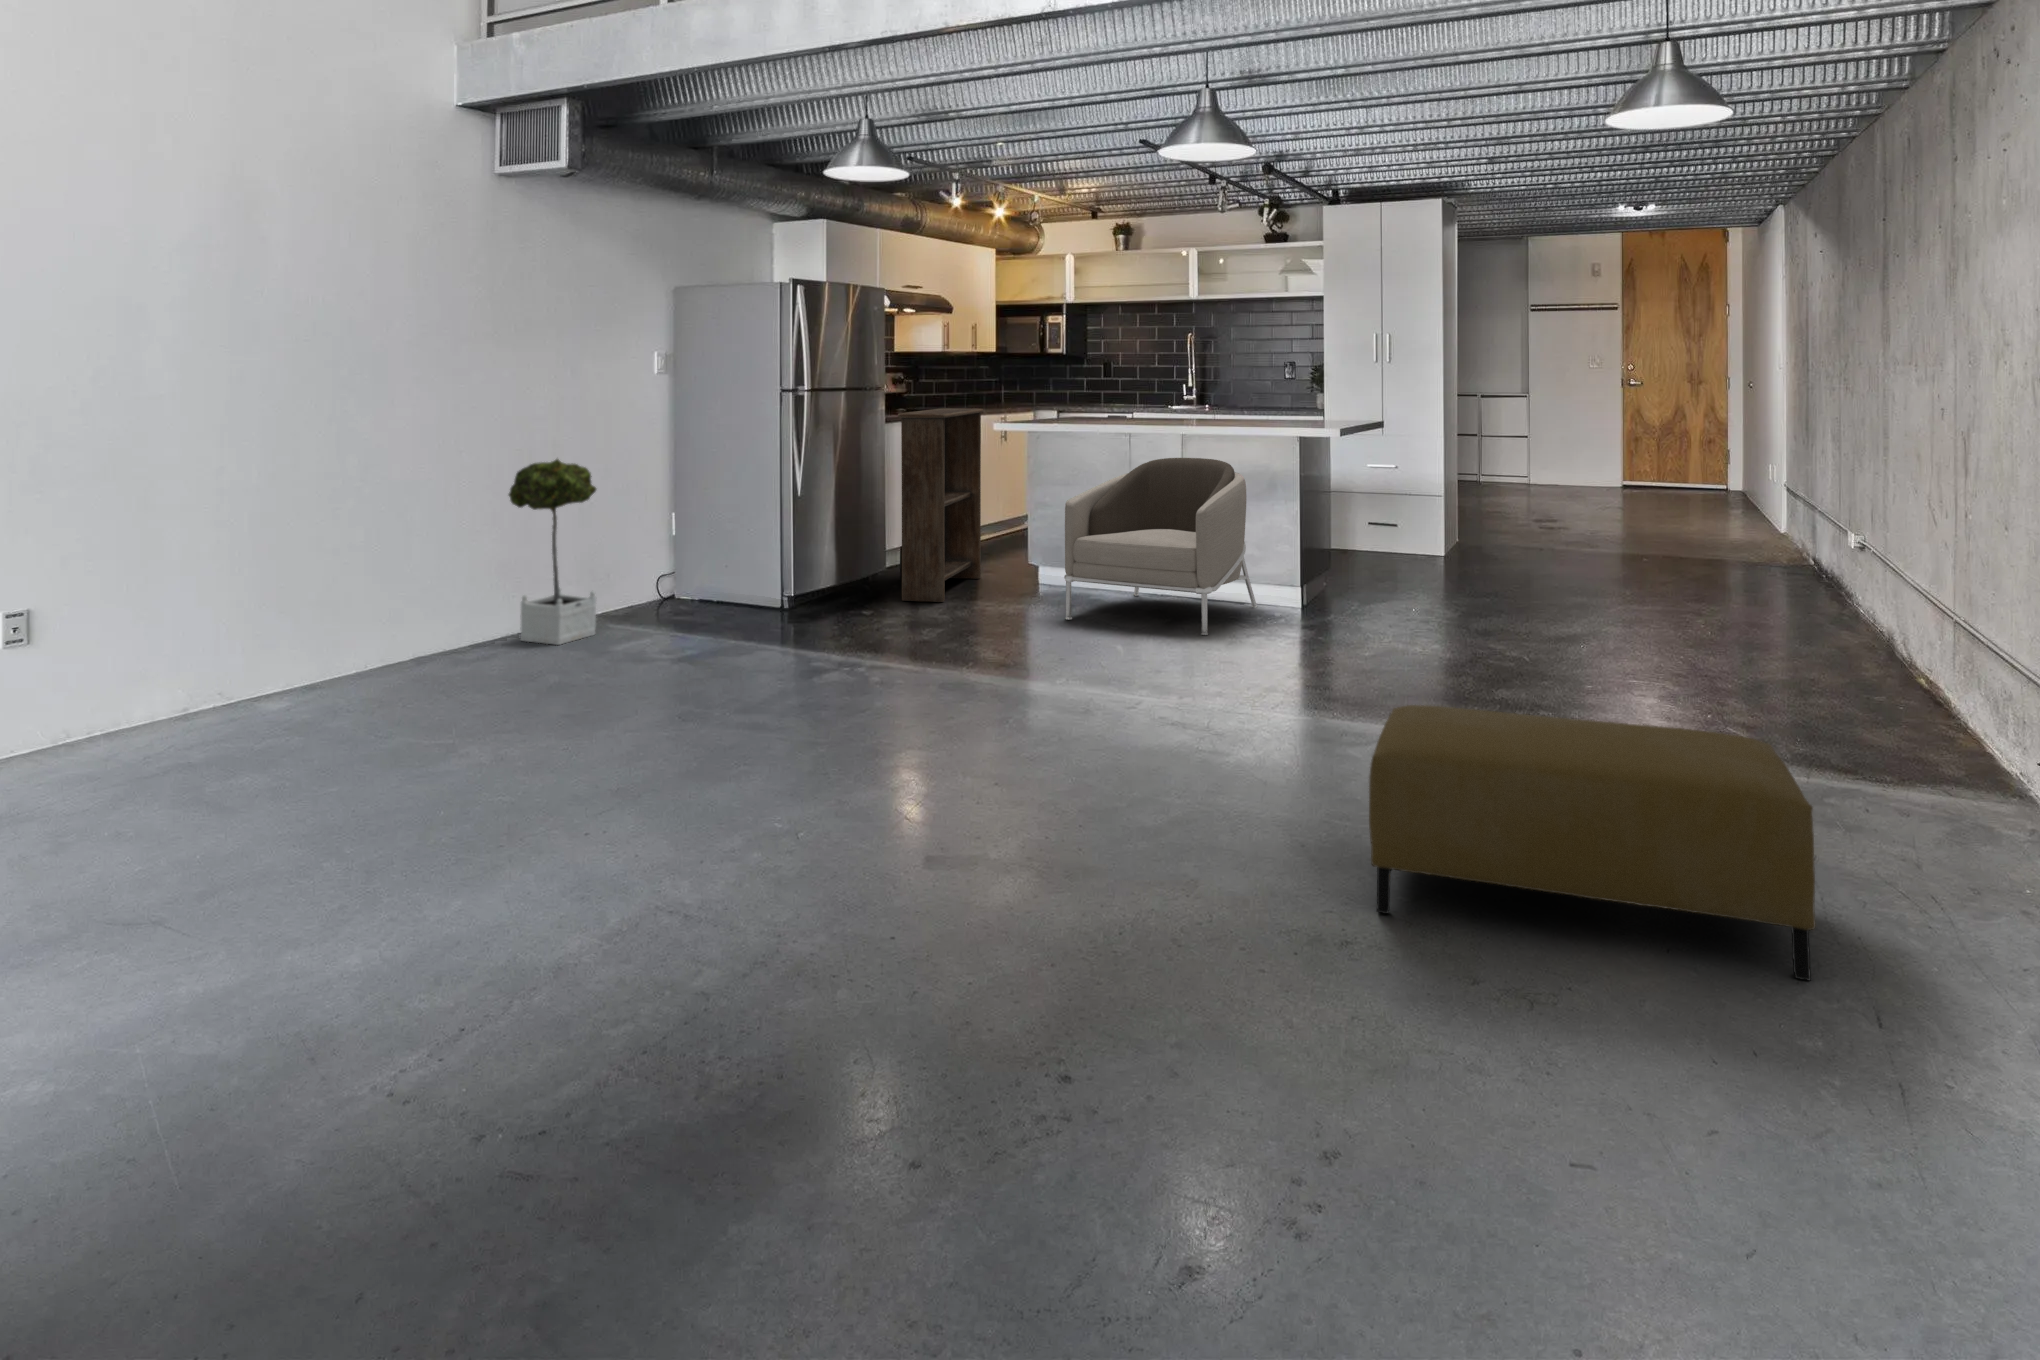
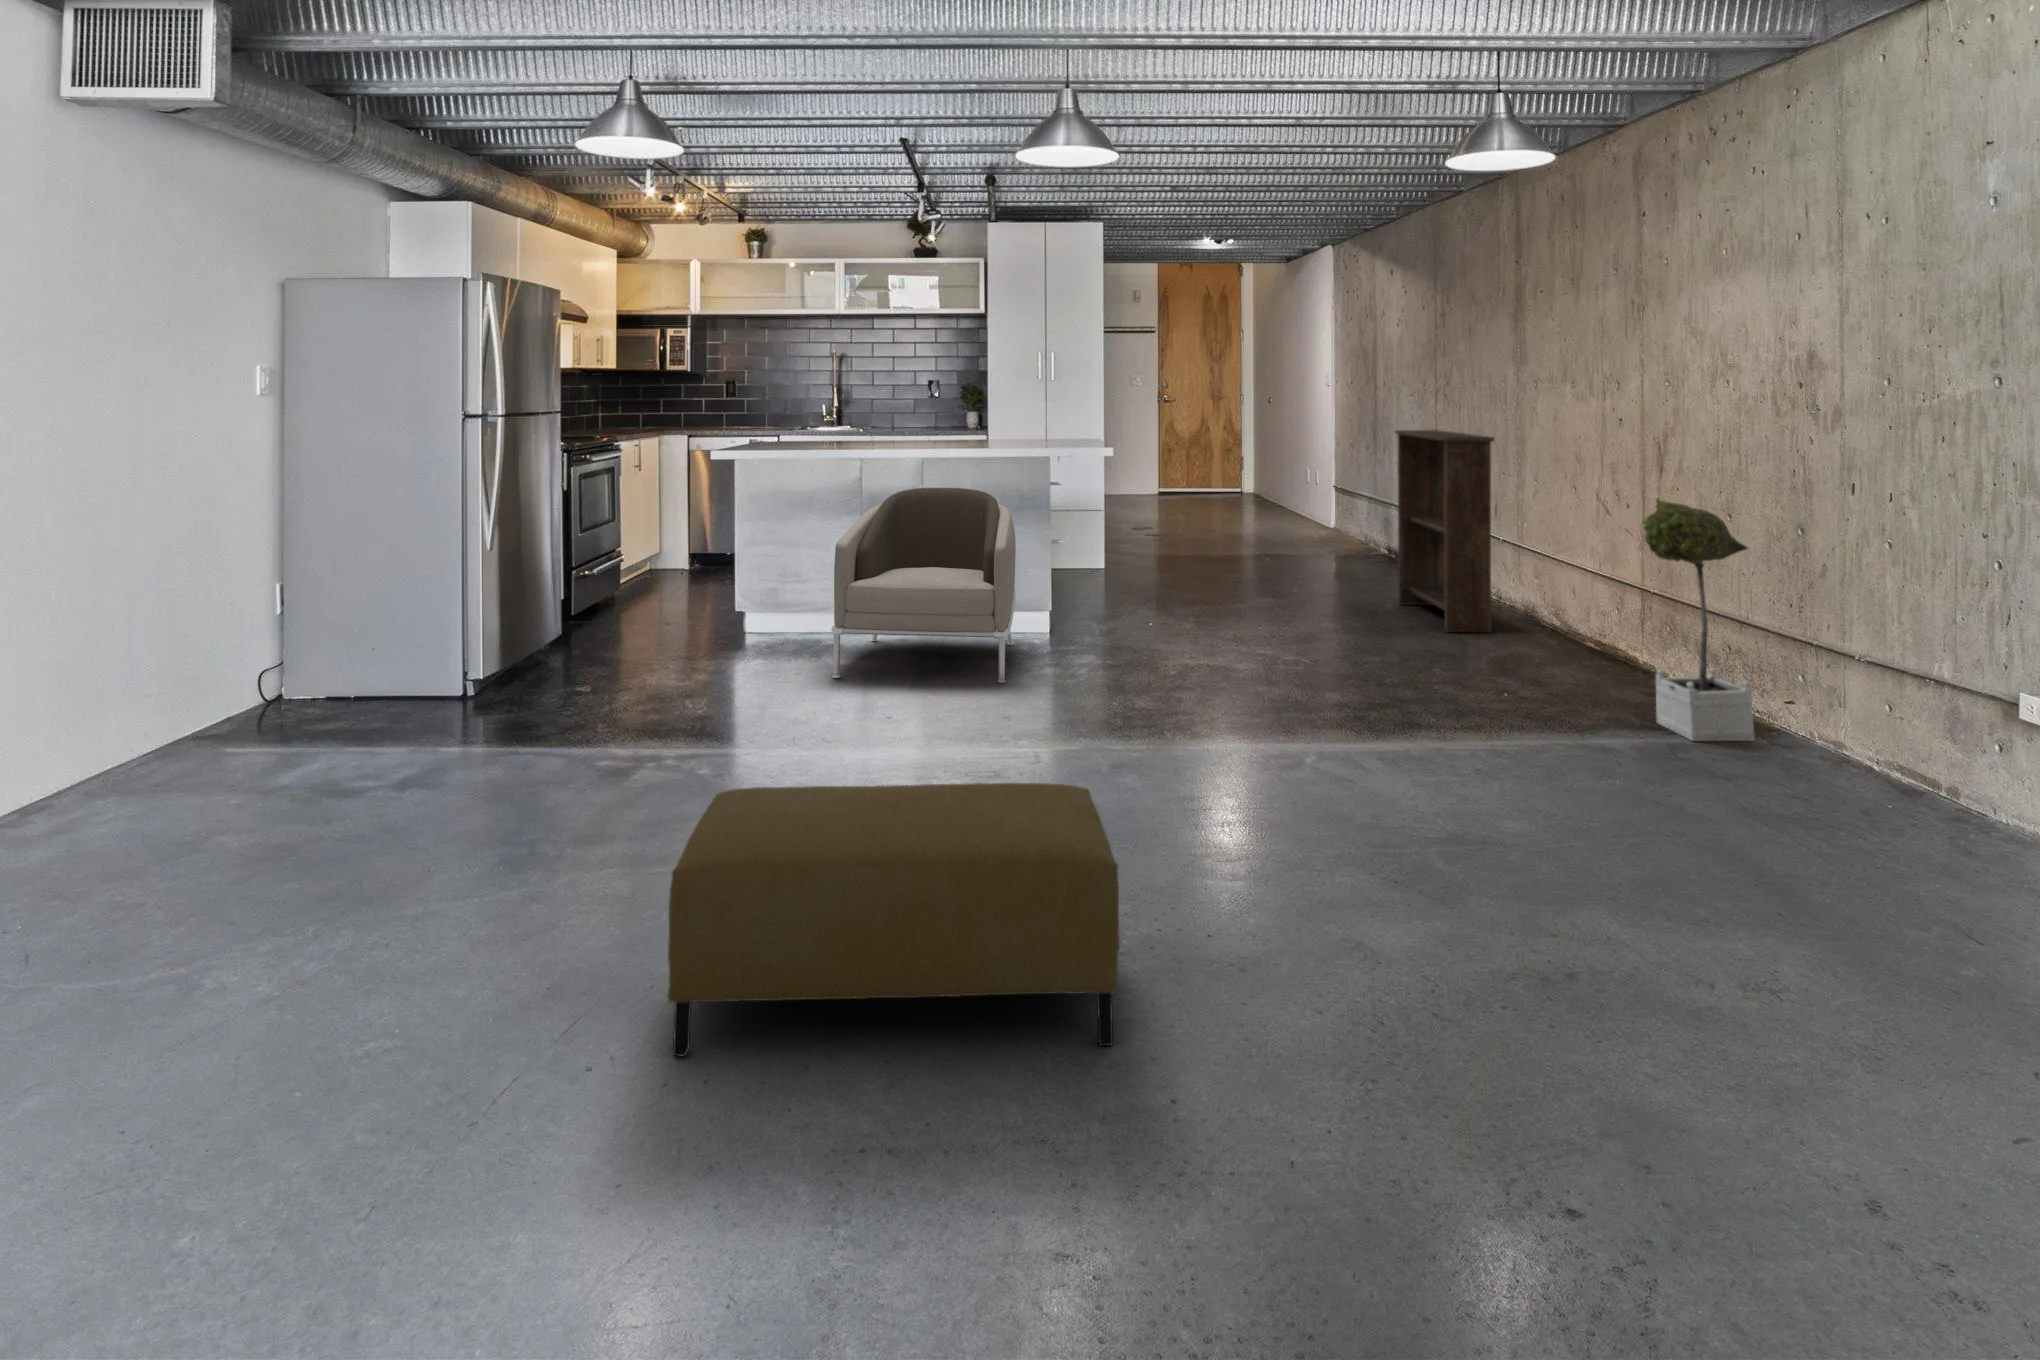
bookshelf: present [898,408,983,602] -> present [1395,430,1494,632]
potted tree: present [509,459,596,645] -> present [1642,499,1755,741]
ottoman: present [1369,705,1816,980] -> present [668,783,1119,1056]

